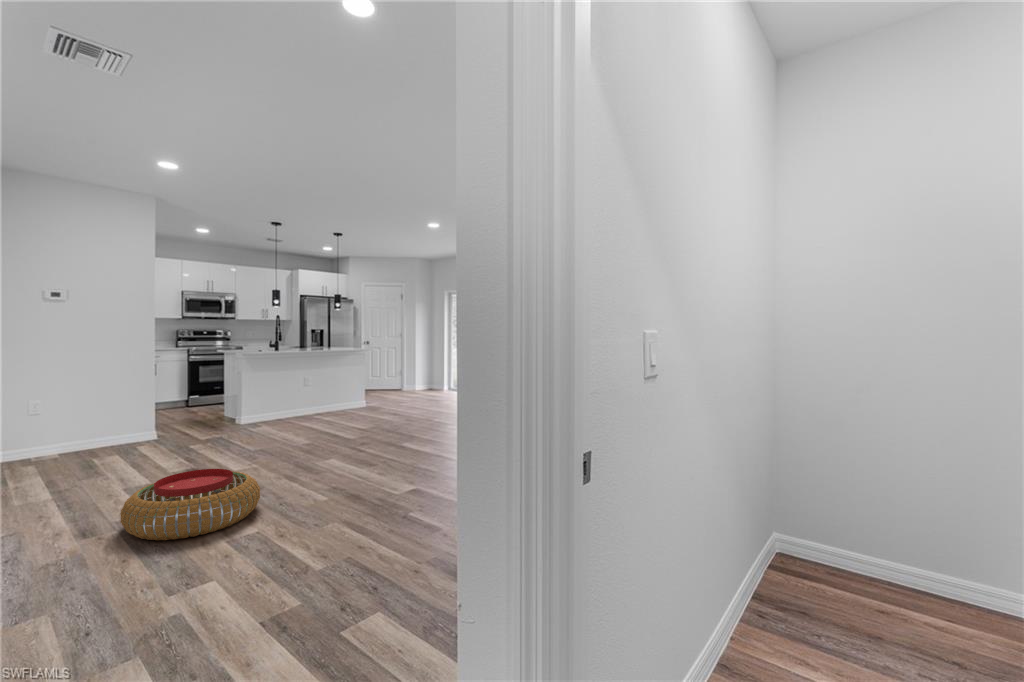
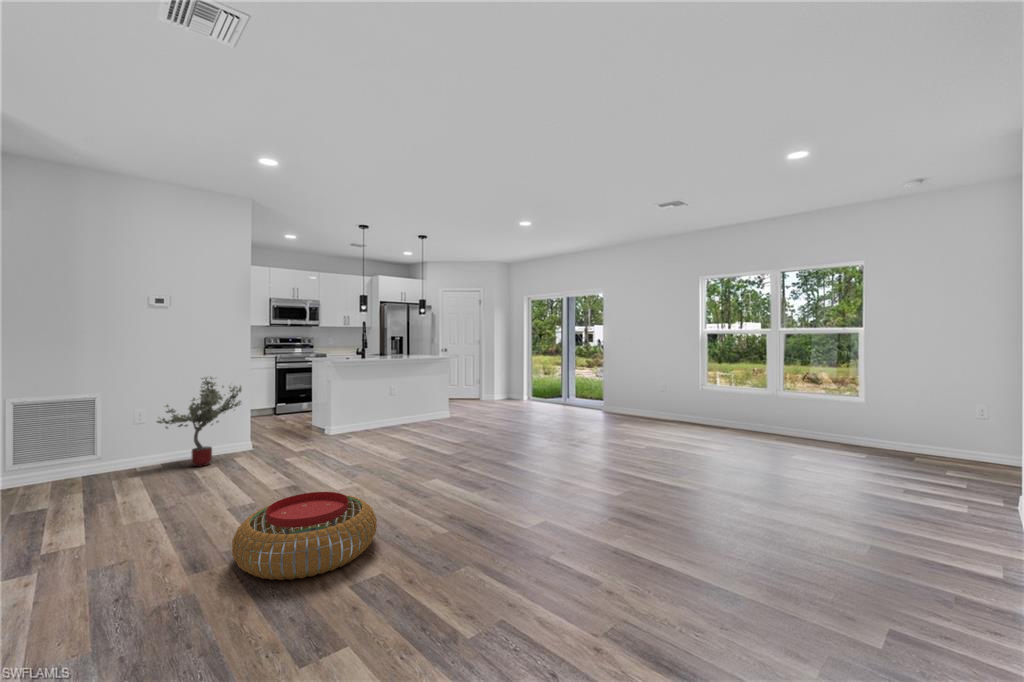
potted tree: none [50,368,145,455] -> present [157,377,241,467]

